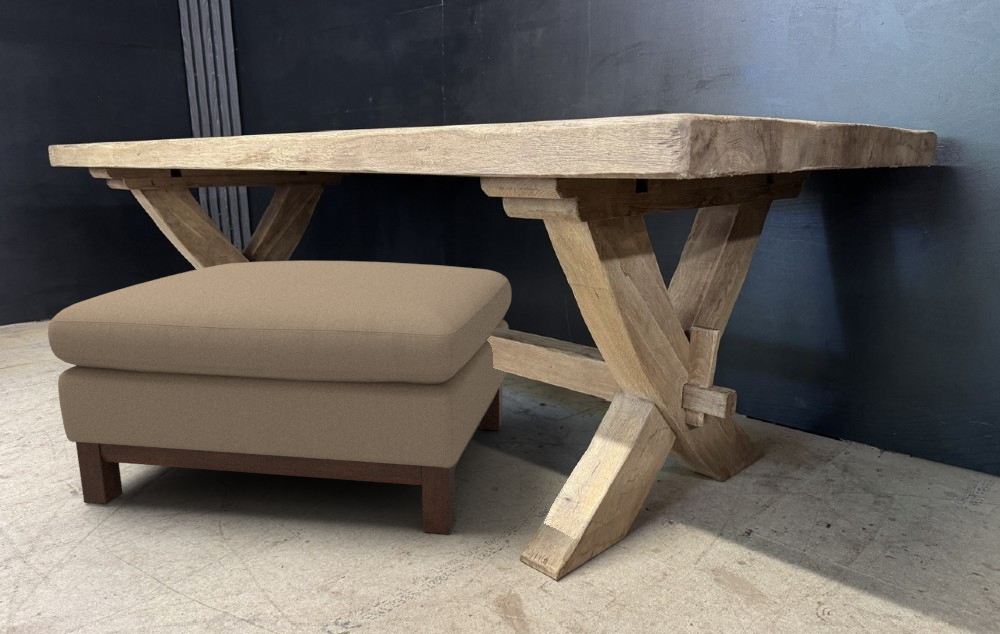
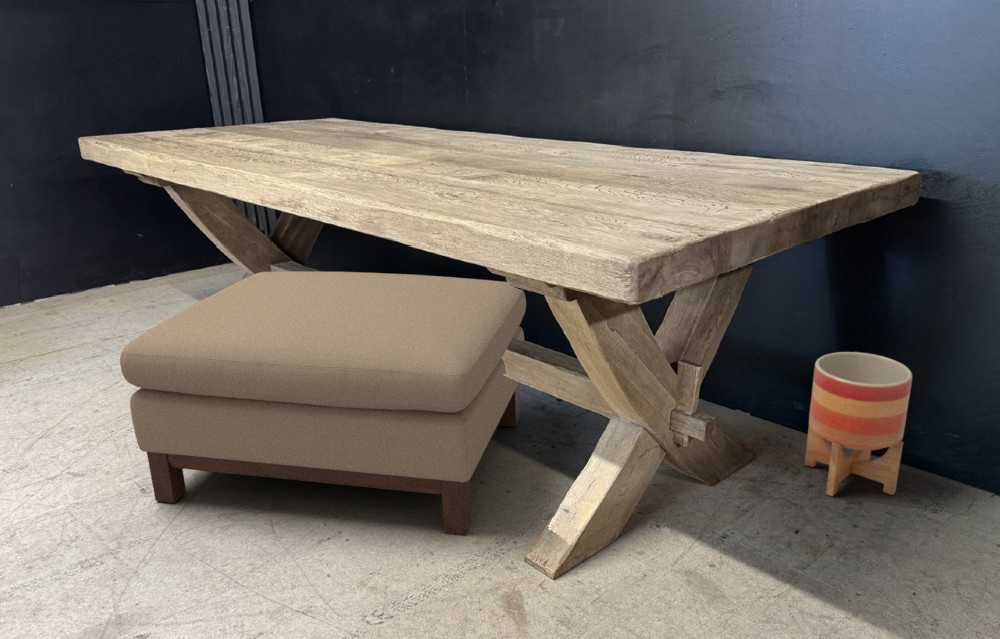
planter: none [817,336,939,491] -> present [805,352,912,496]

